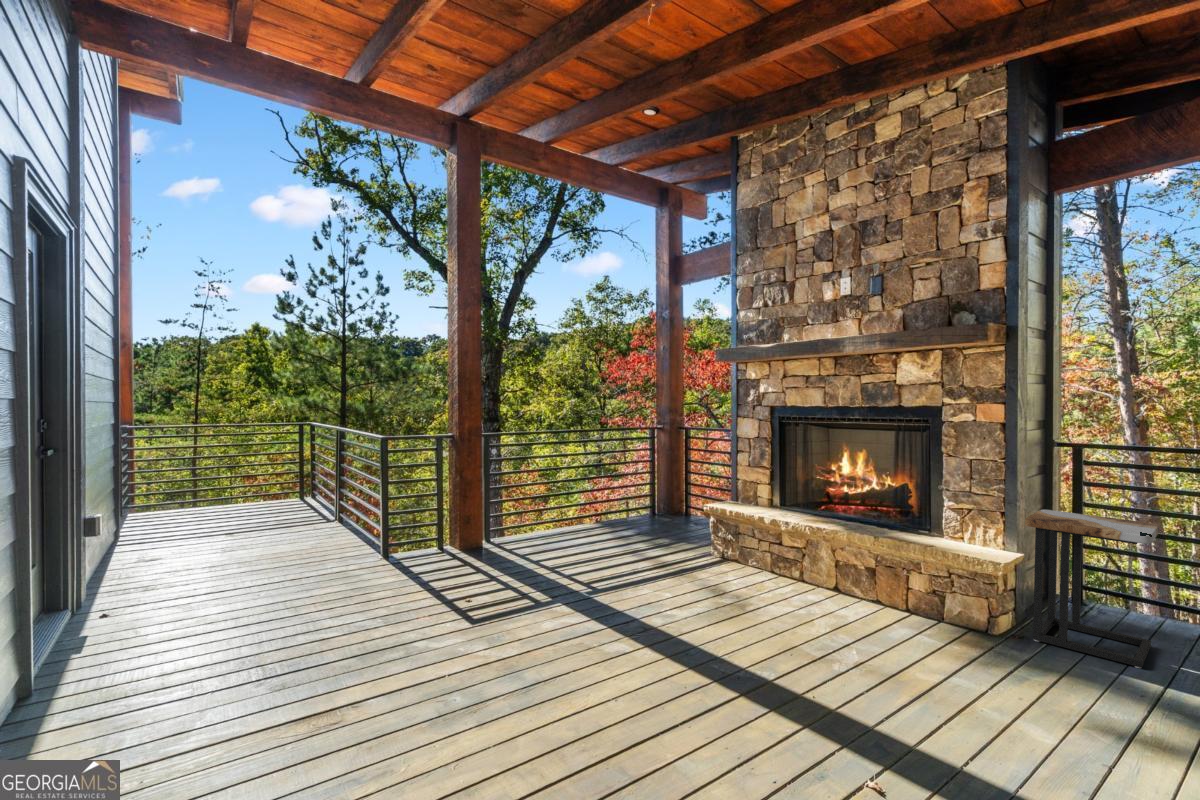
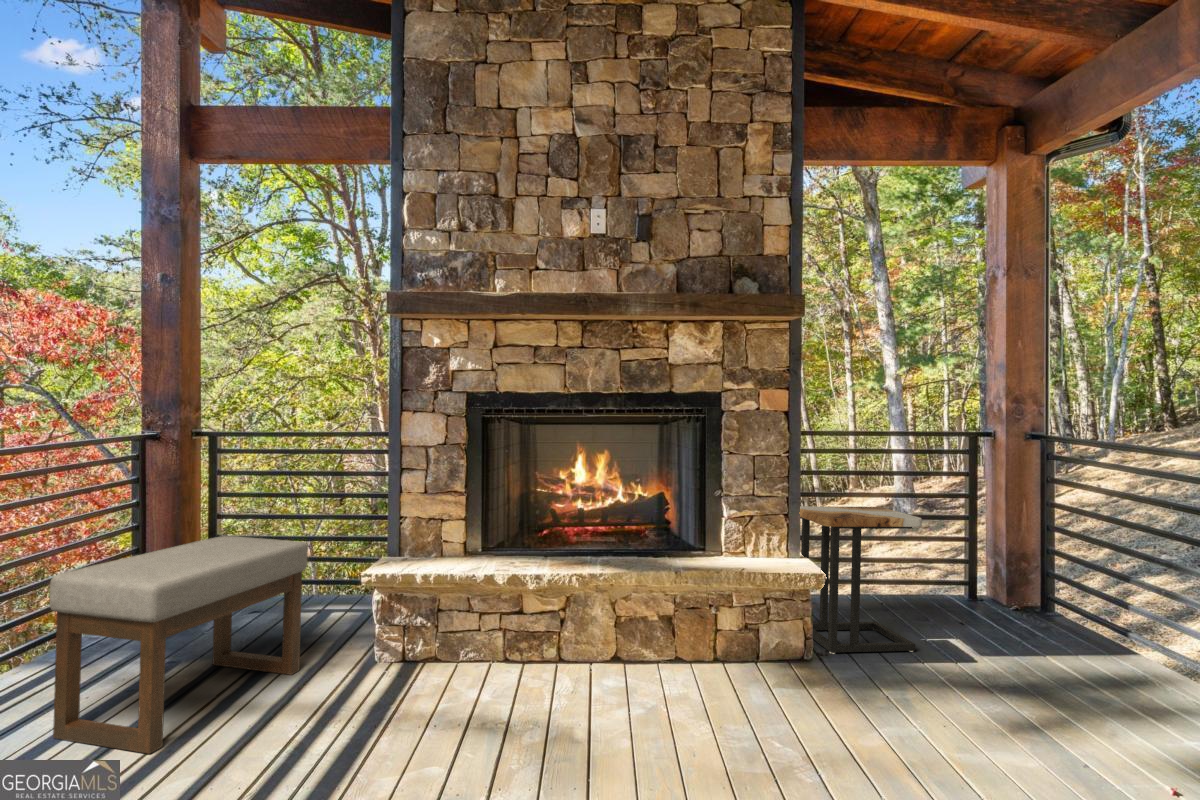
ottoman: none [576,477,683,558] -> present [50,536,308,754]

